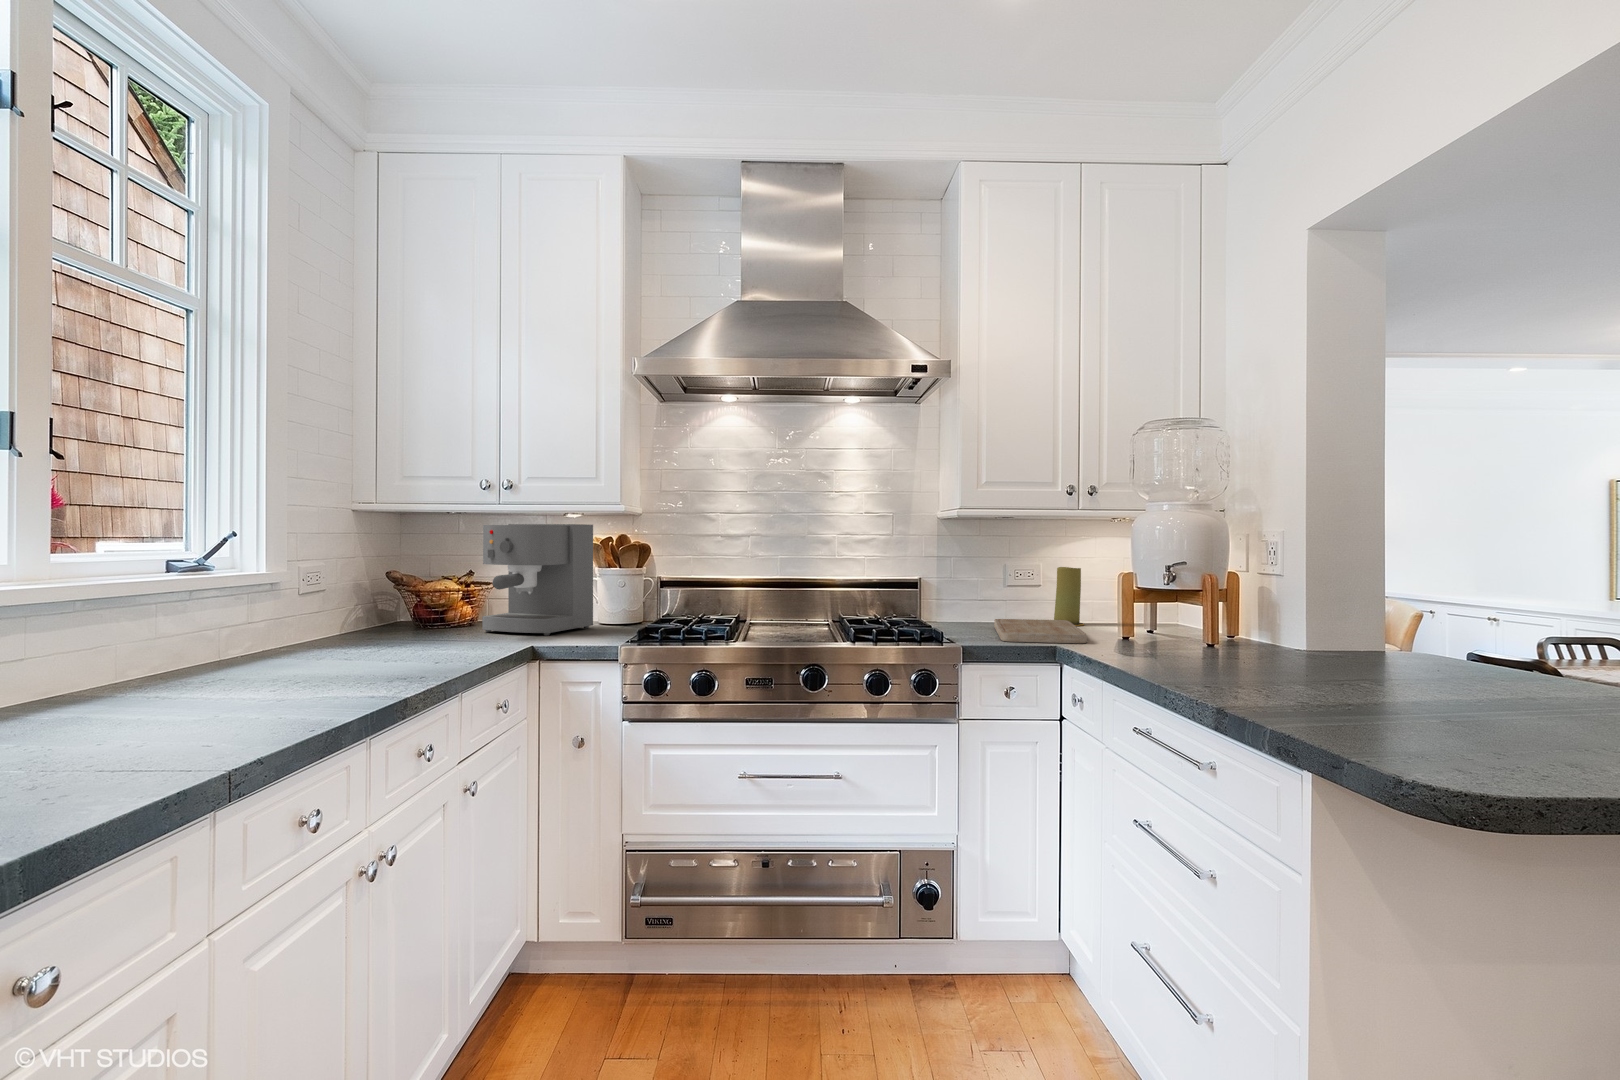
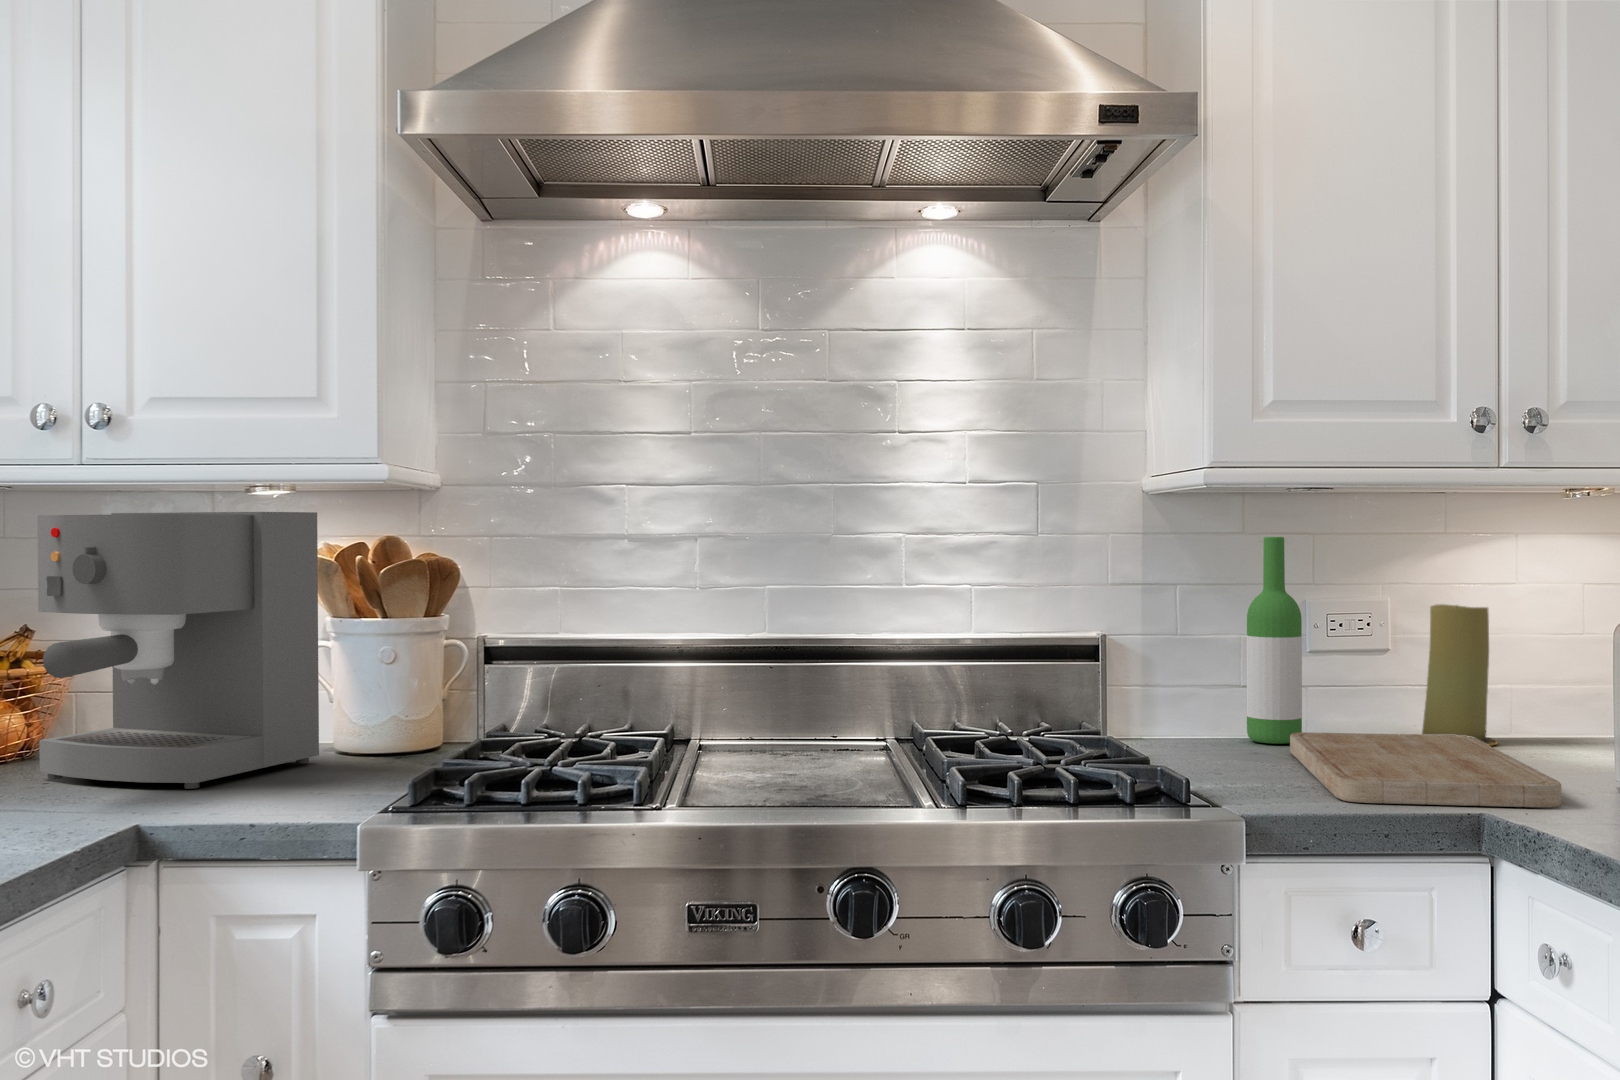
wine bottle: none [980,538,1003,624] -> present [1247,537,1302,744]

